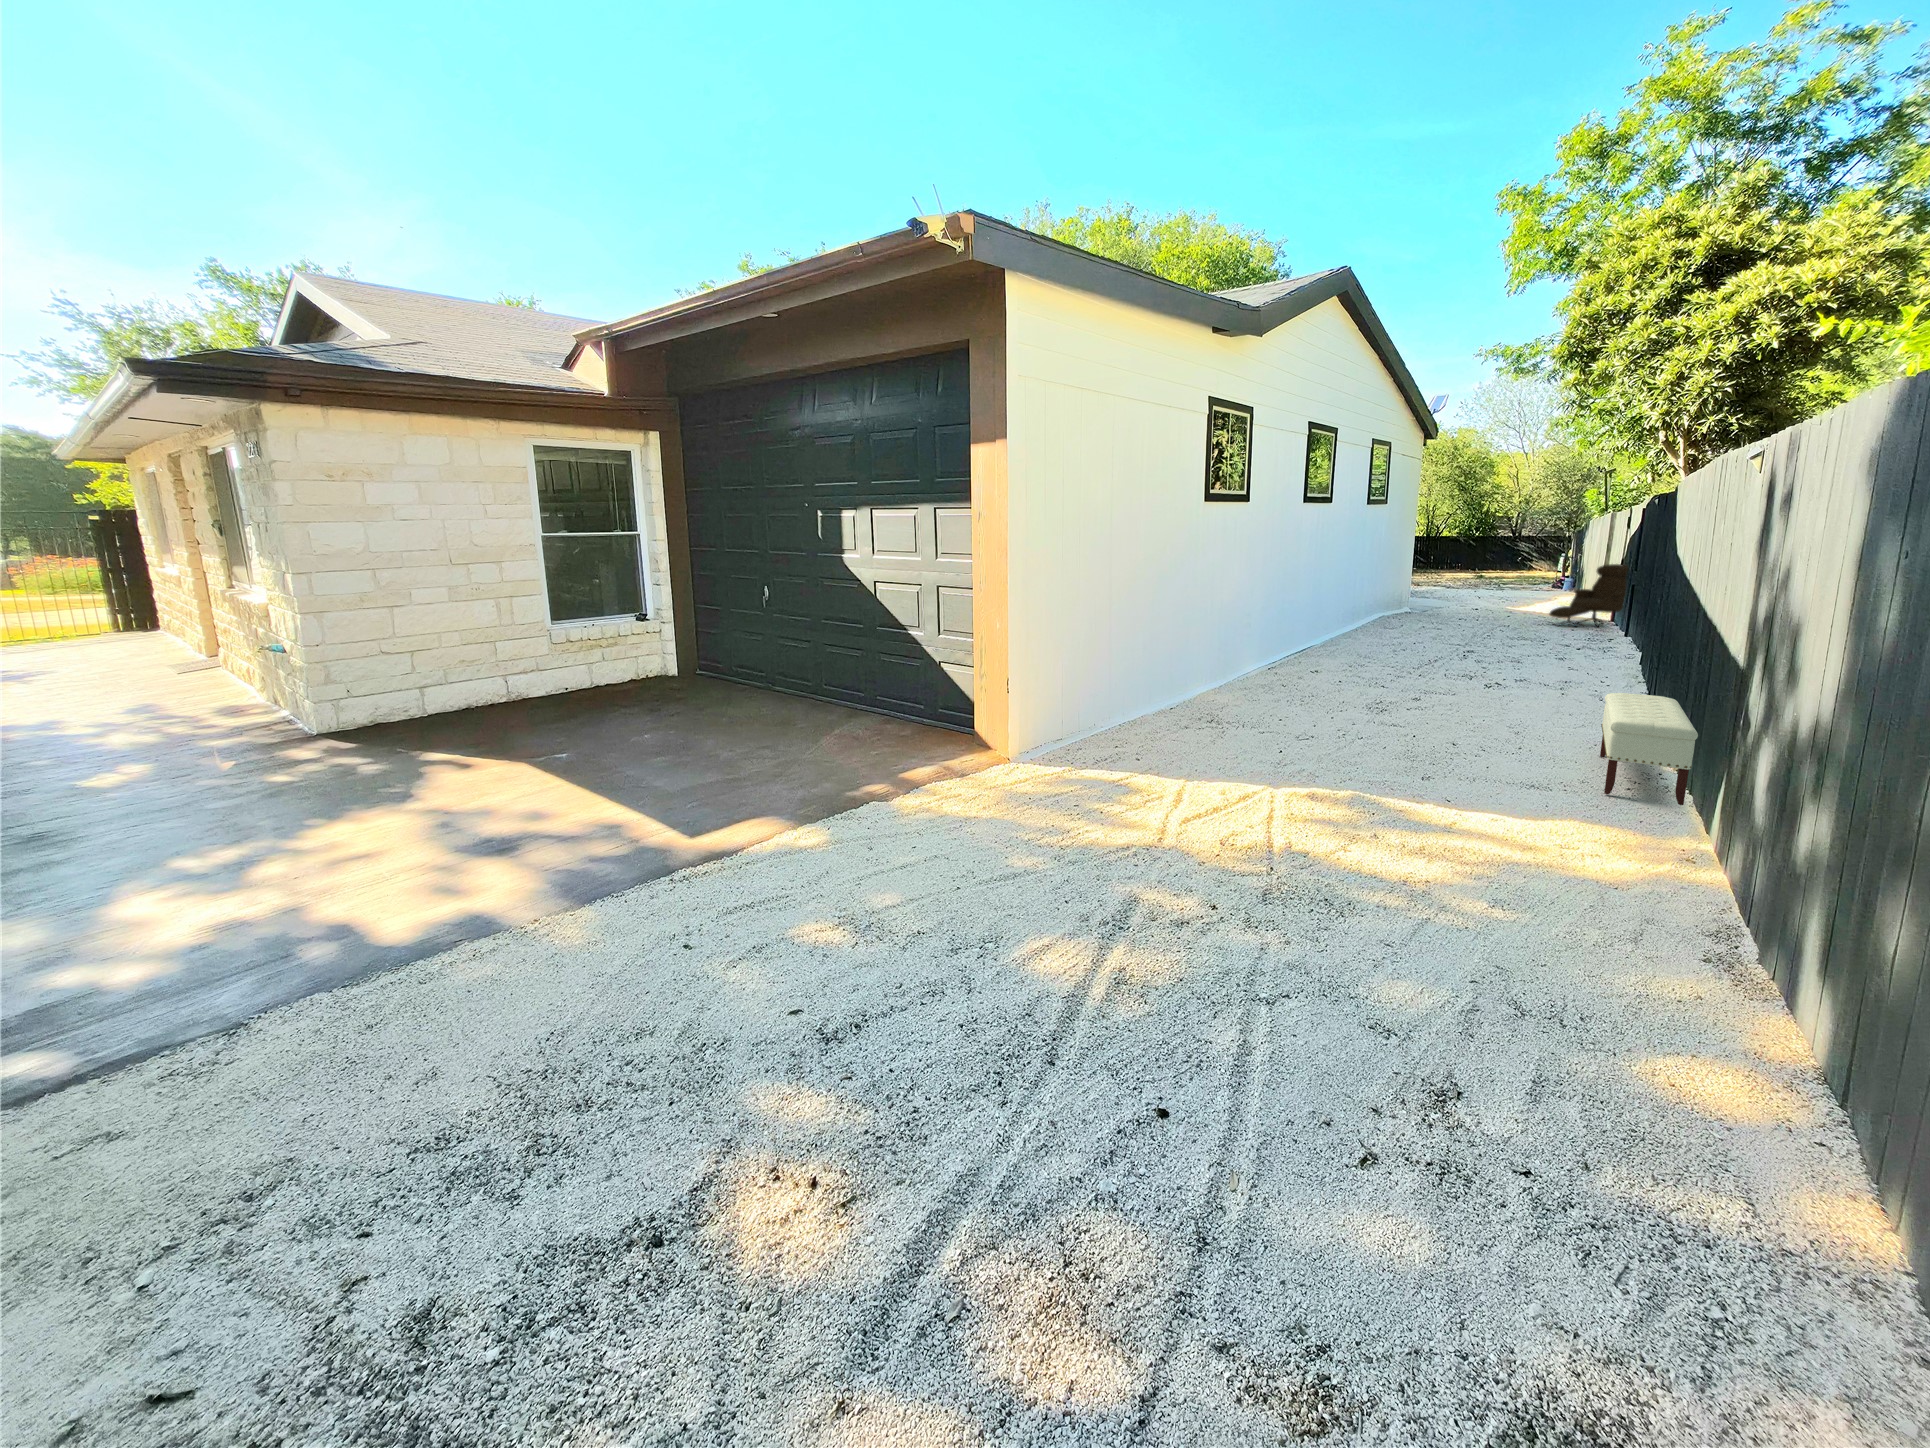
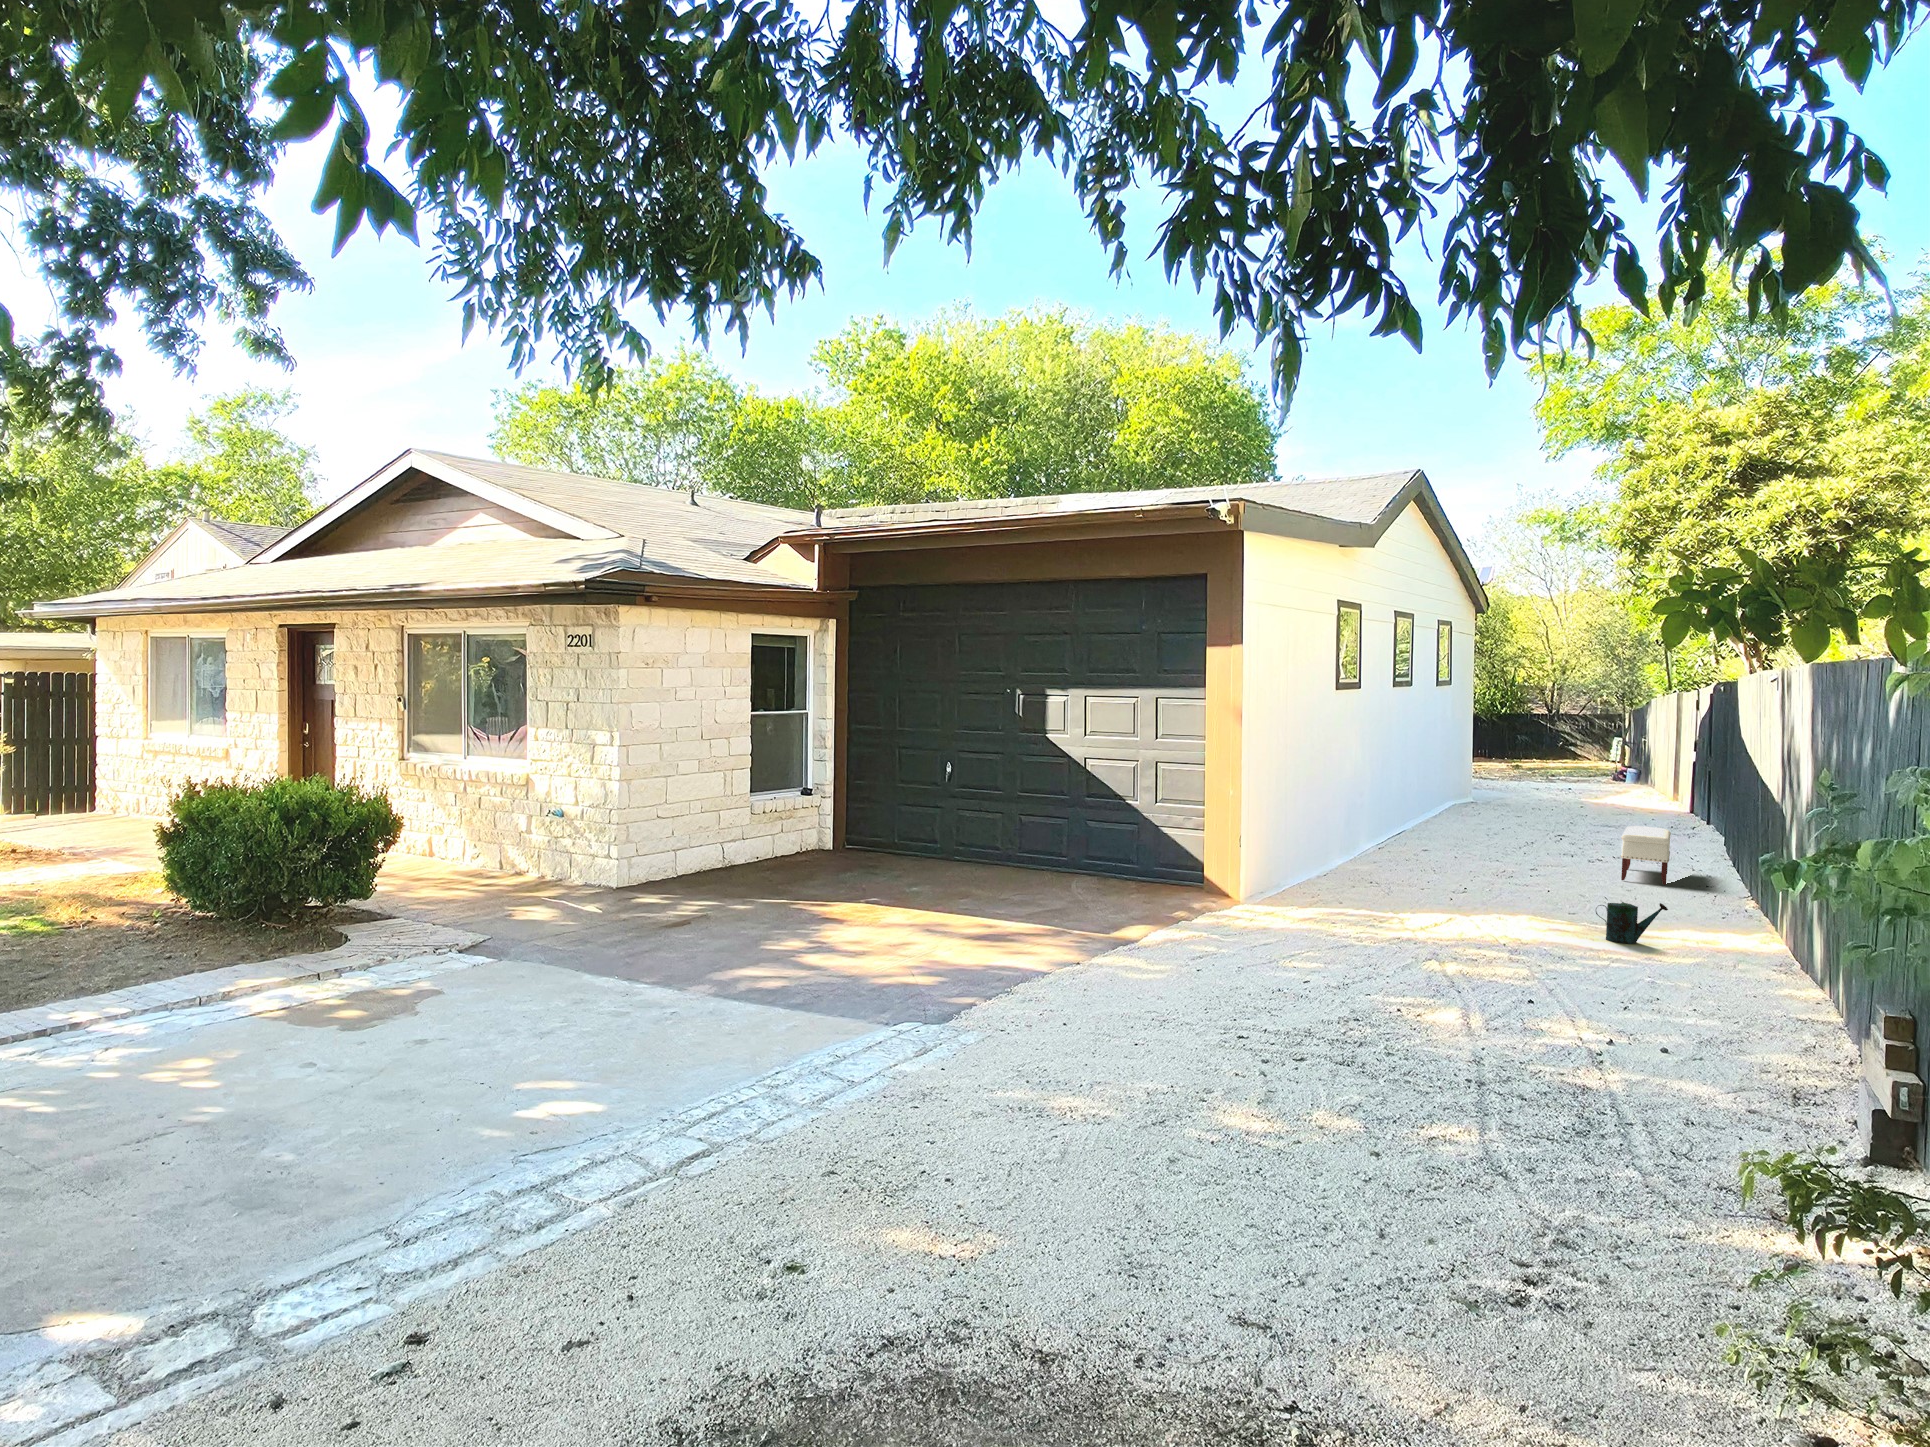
lounge chair: present [1549,564,1628,627] -> none [1611,750,1687,810]
watering can: none [1634,1072,1901,1228] -> present [1596,902,1668,944]

